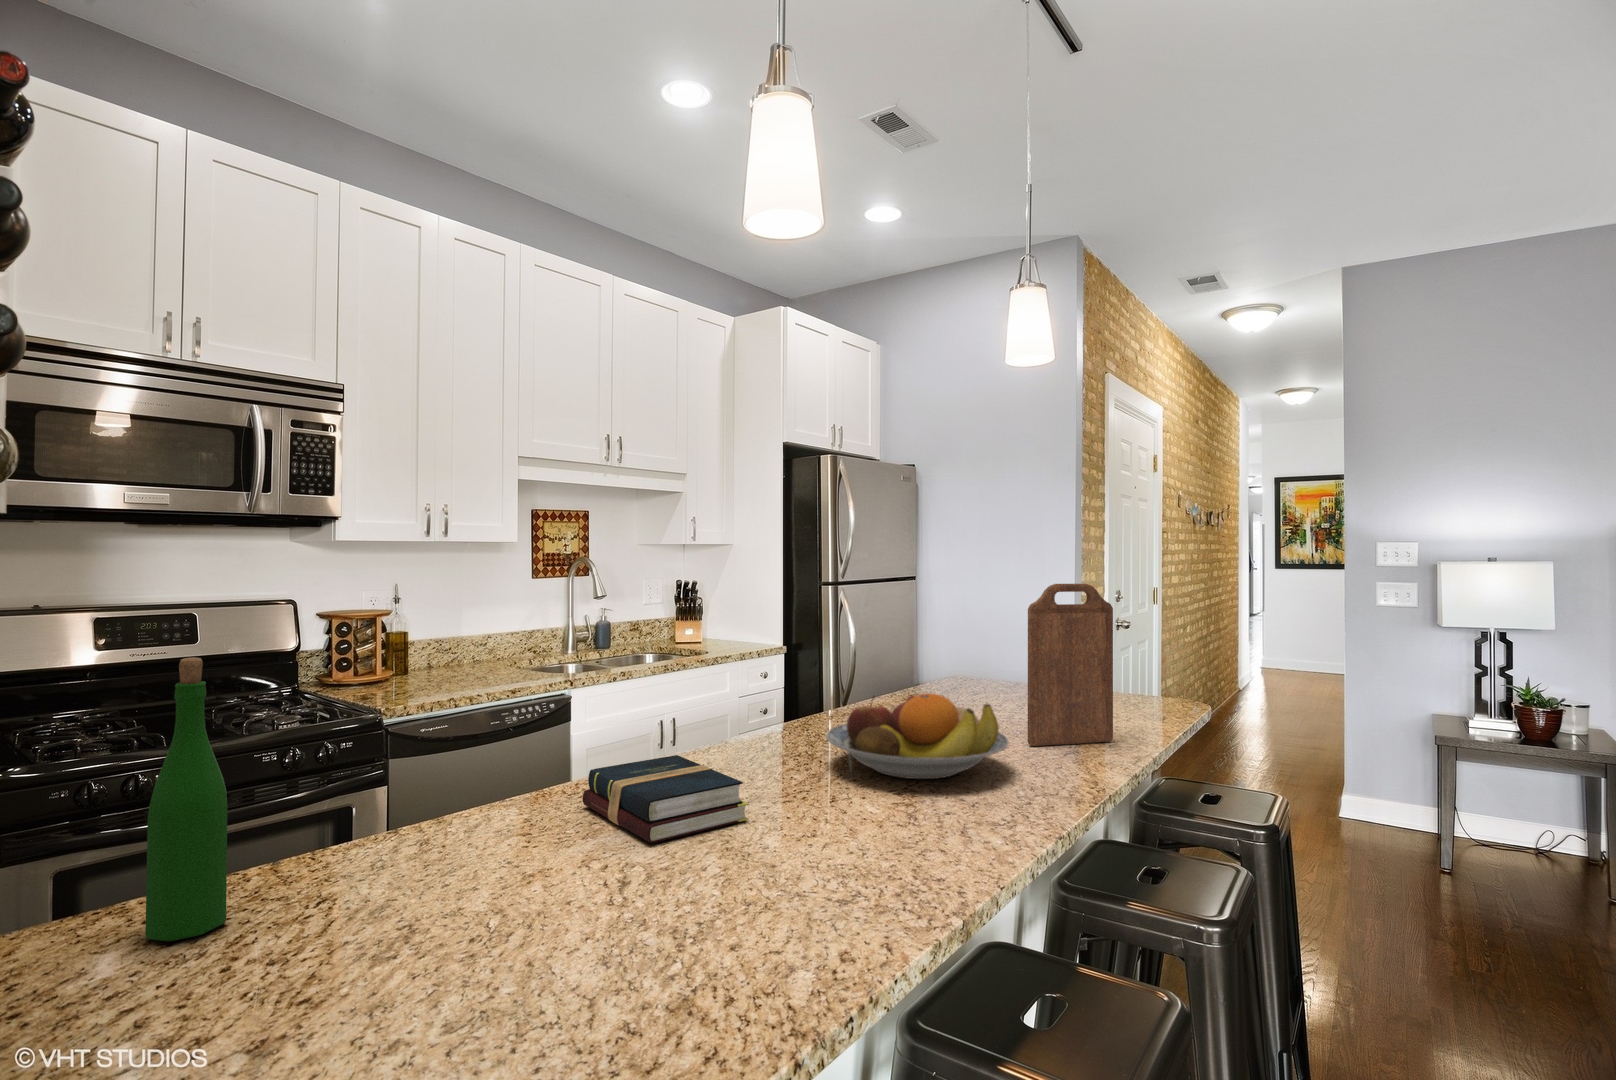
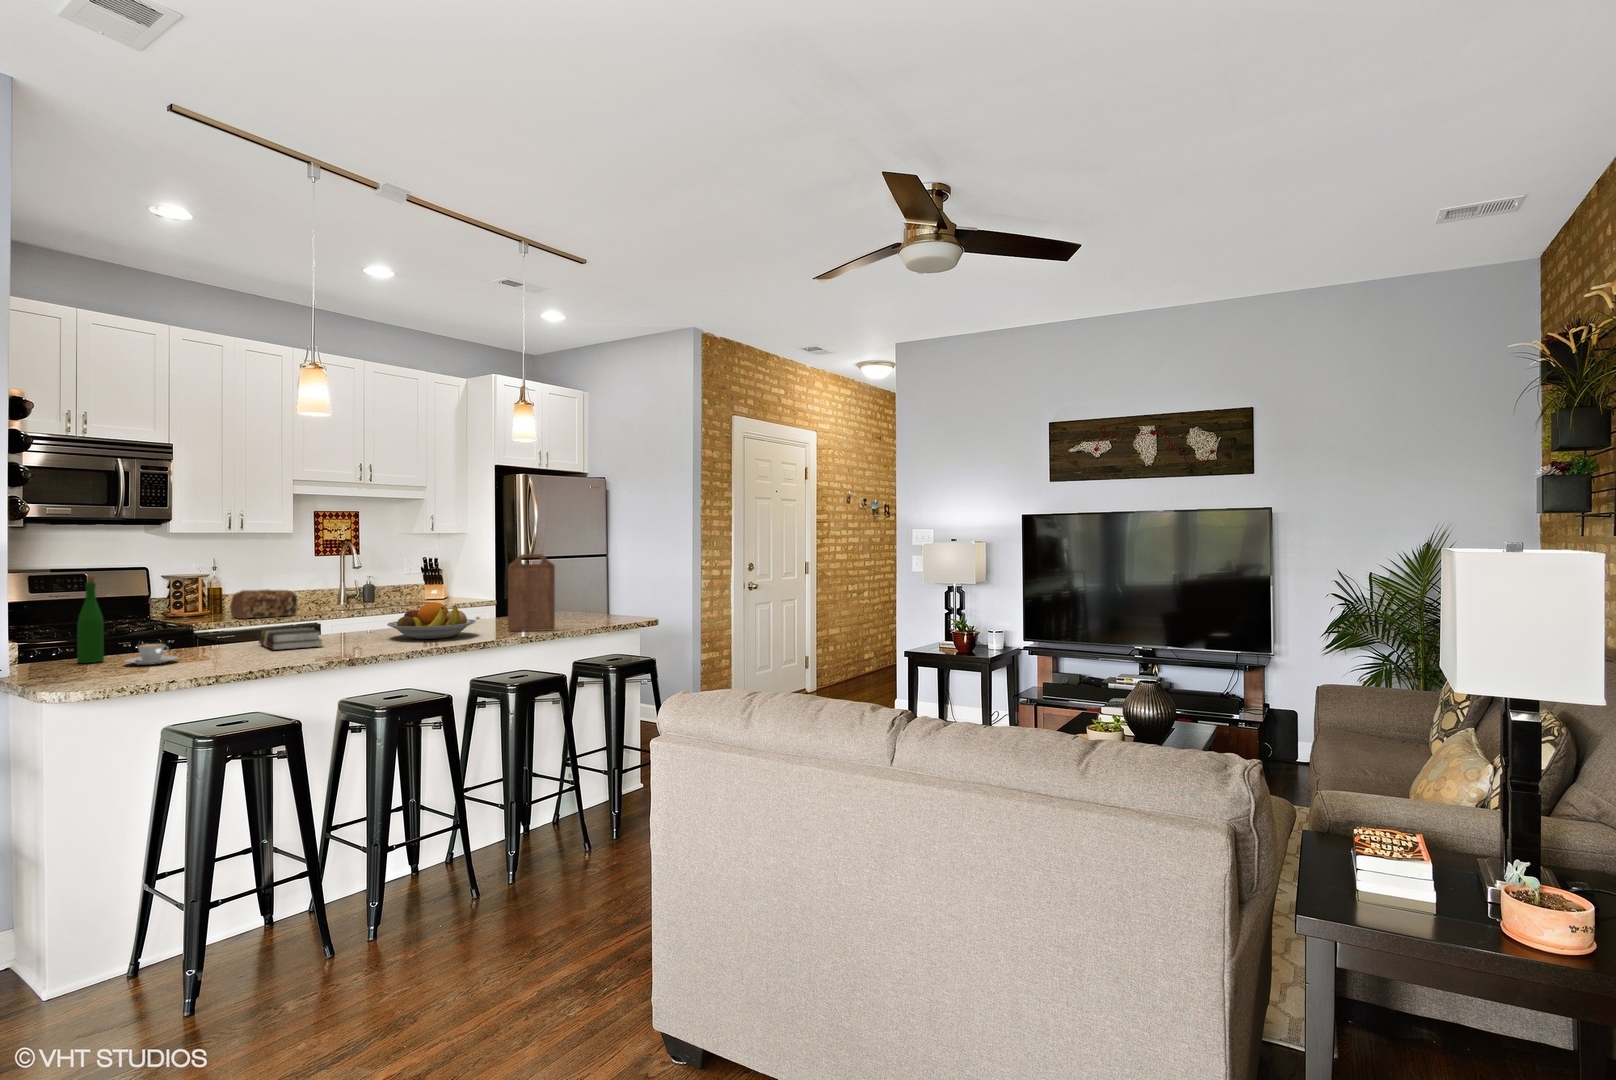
bread loaf: none [429,636,533,690] -> present [230,589,297,619]
coffee cup: none [288,872,446,965] -> present [125,644,178,665]

